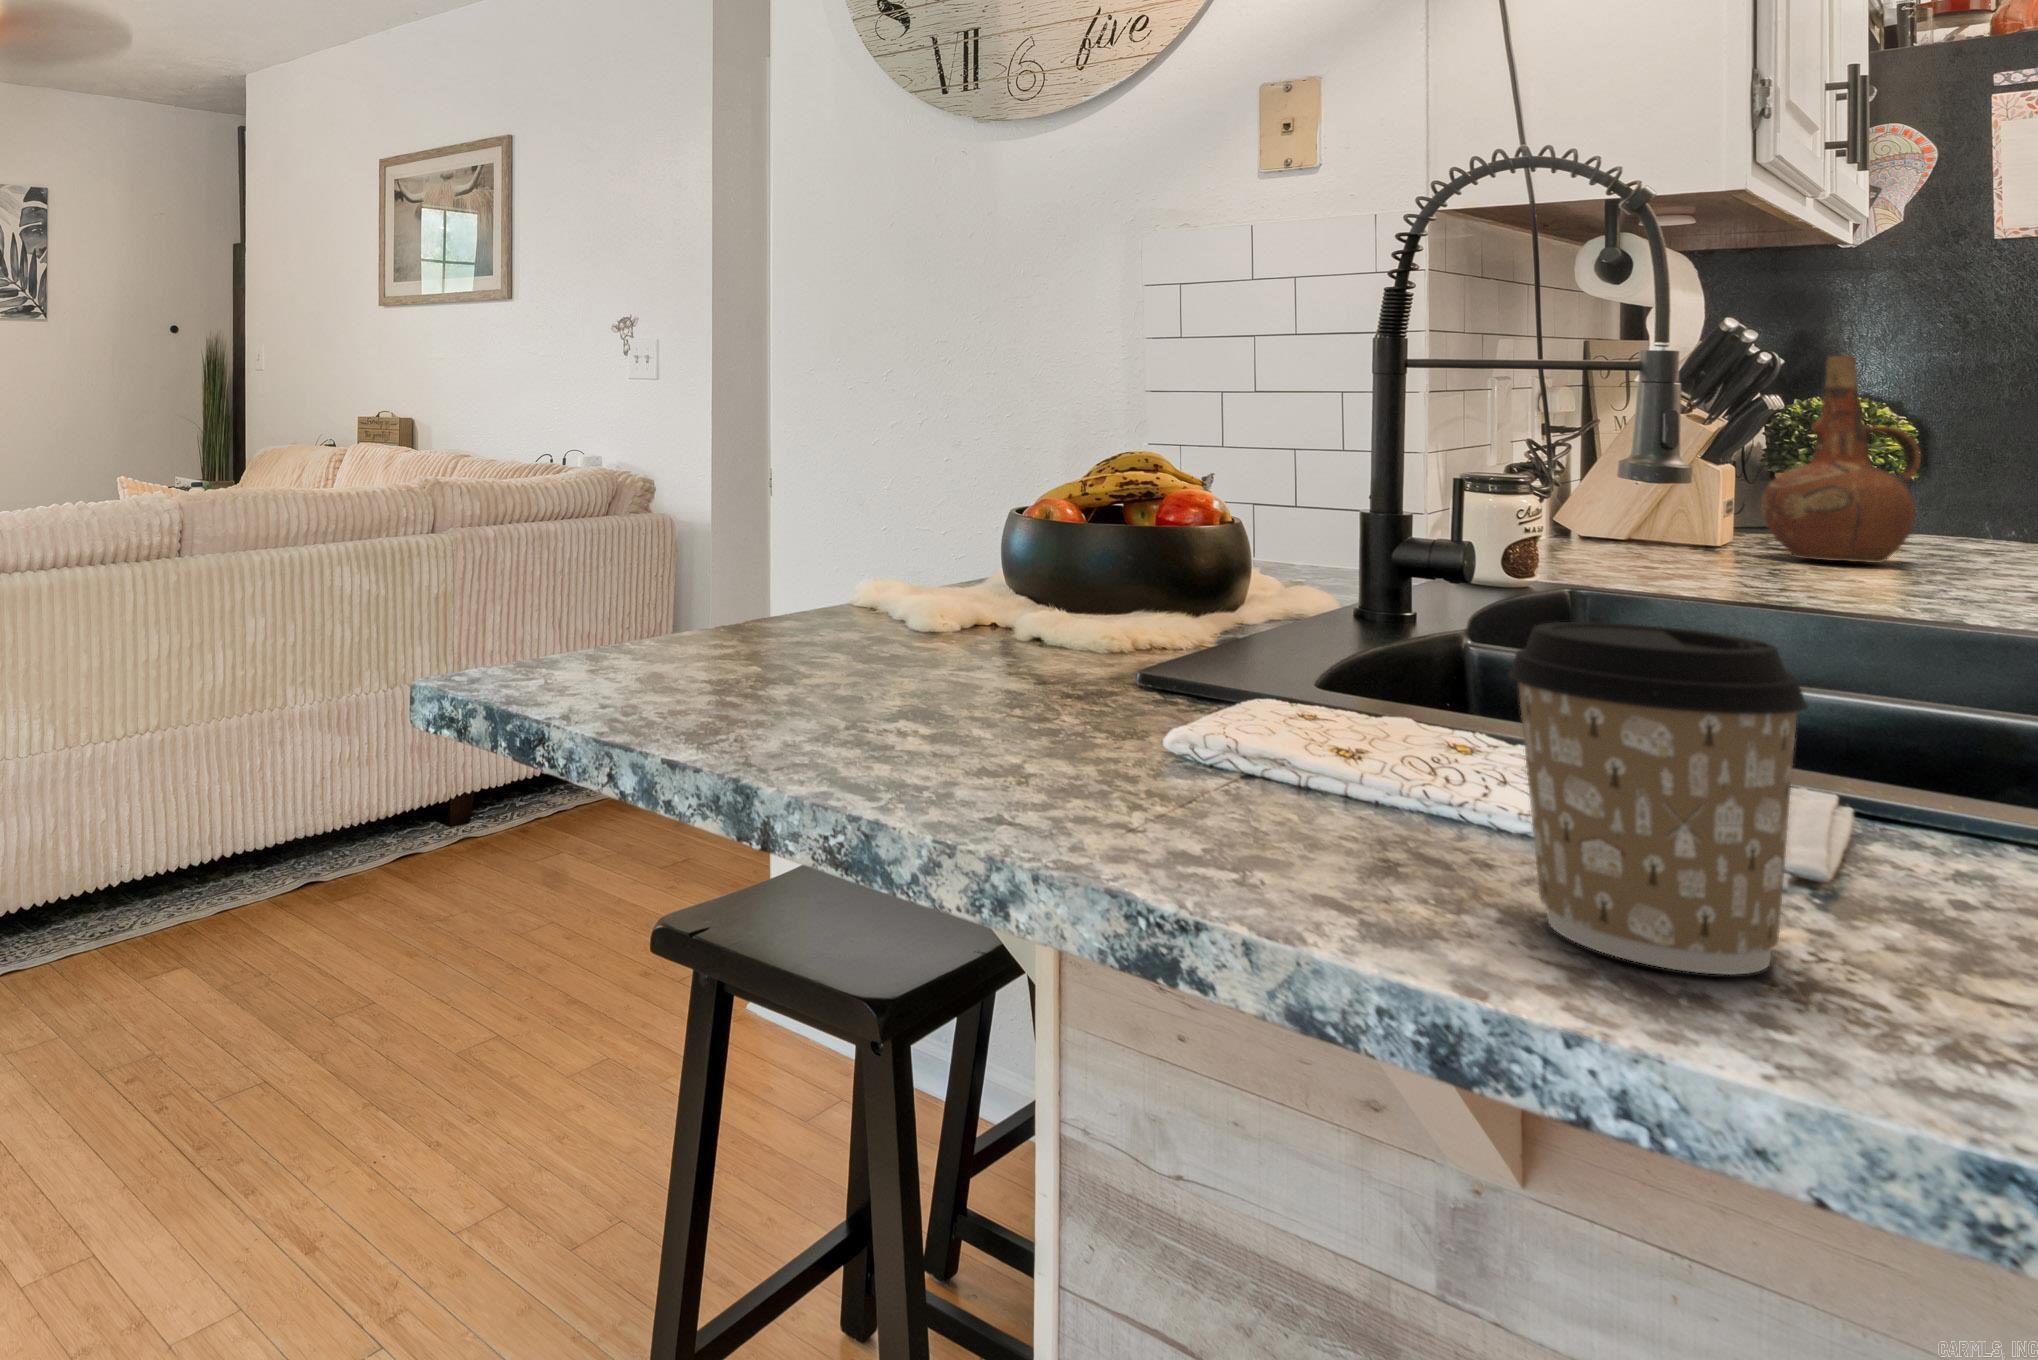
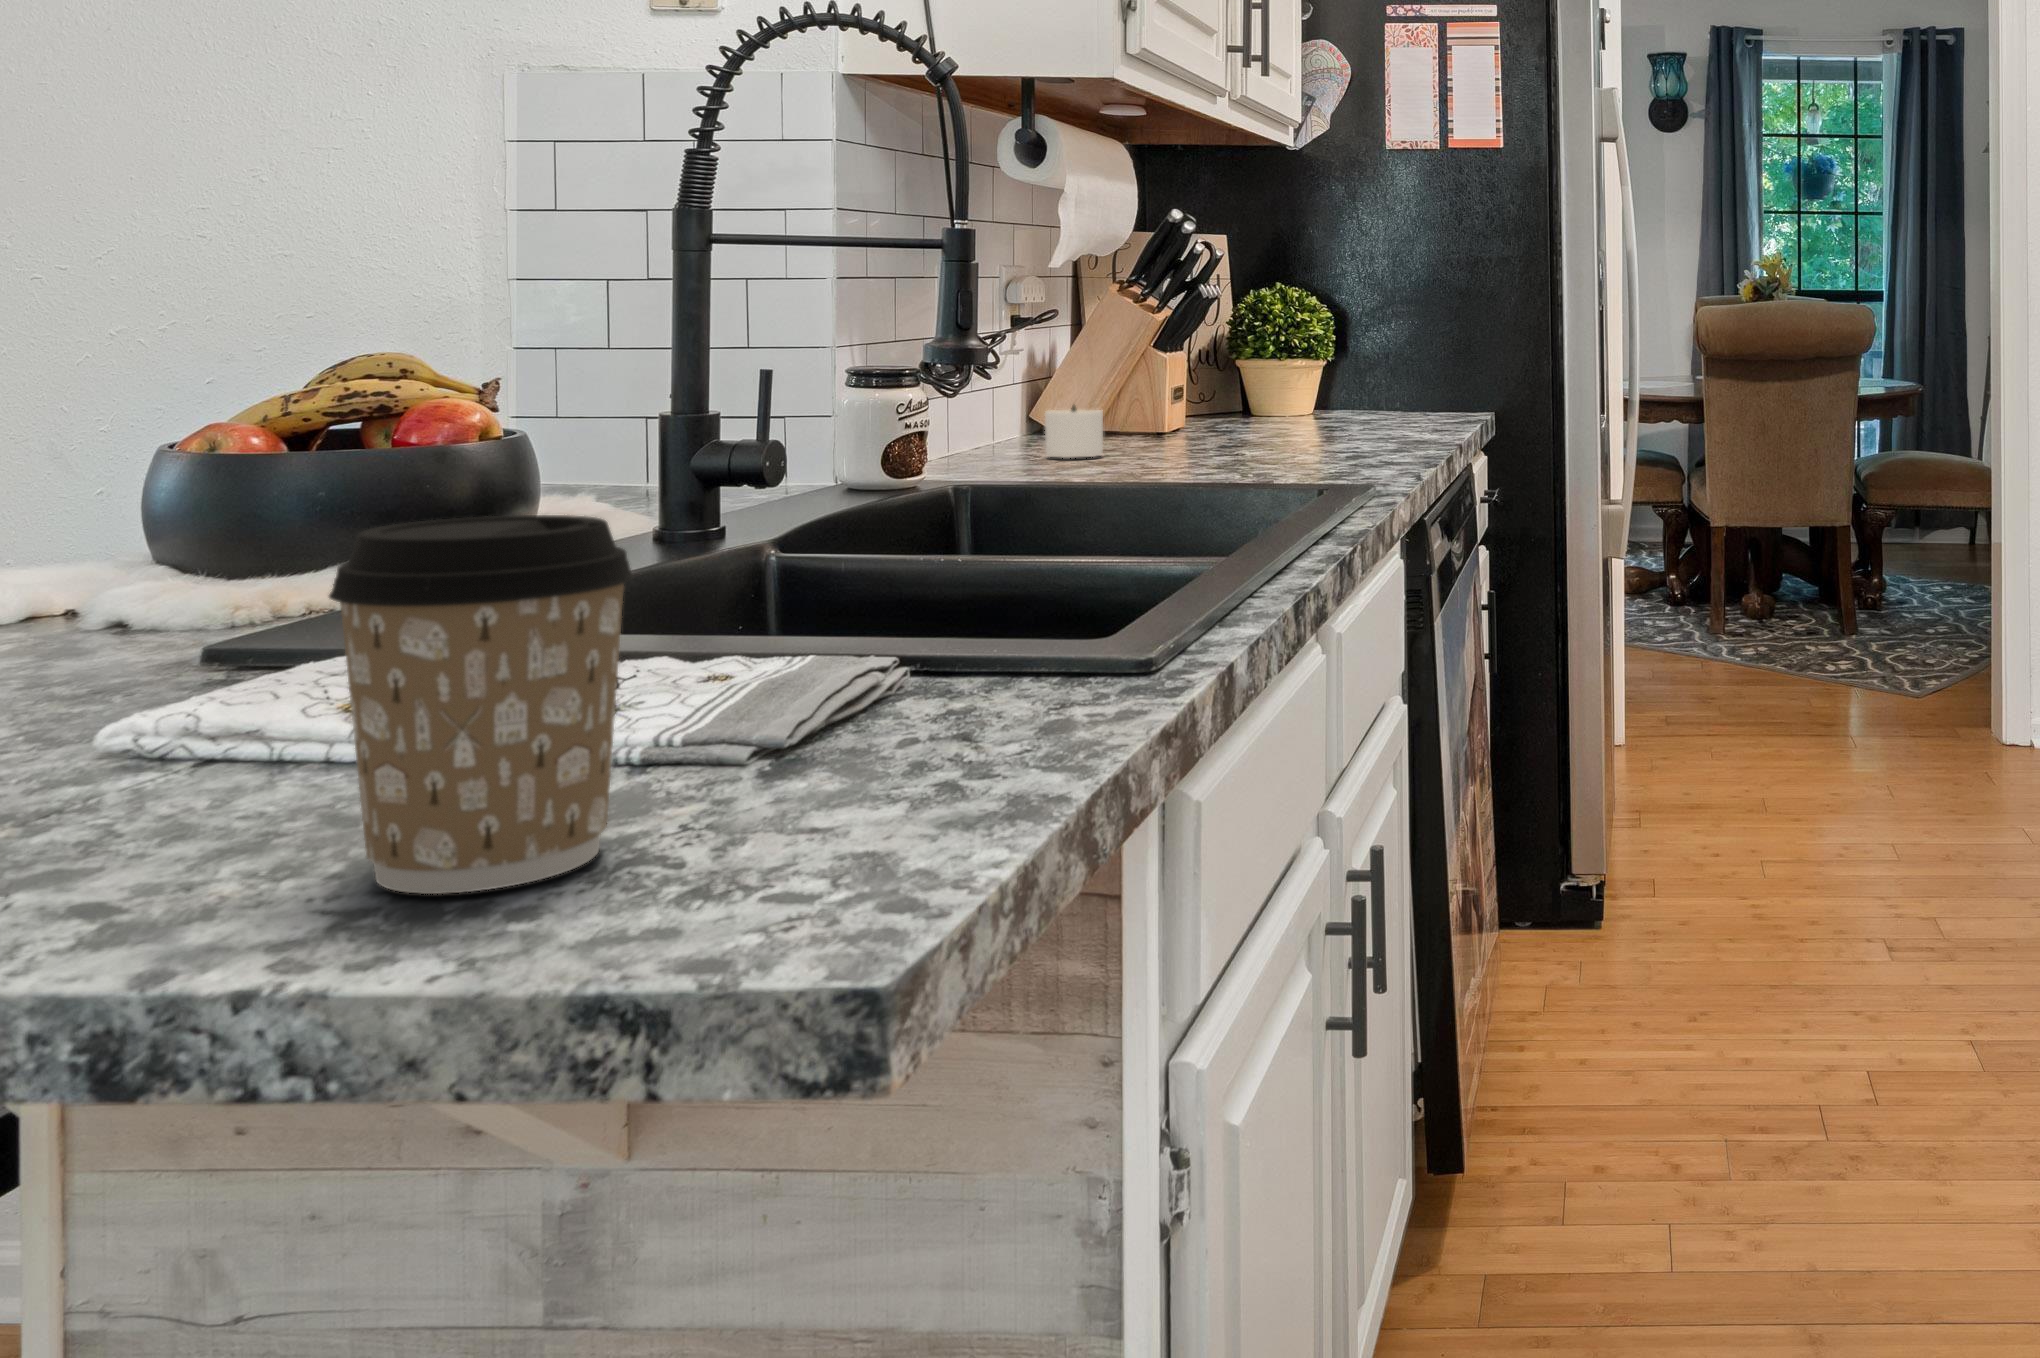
ceramic pitcher: present [1761,355,1921,563] -> none [1173,248,1289,444]
candle: none [1621,511,1727,567] -> present [1045,405,1103,458]

